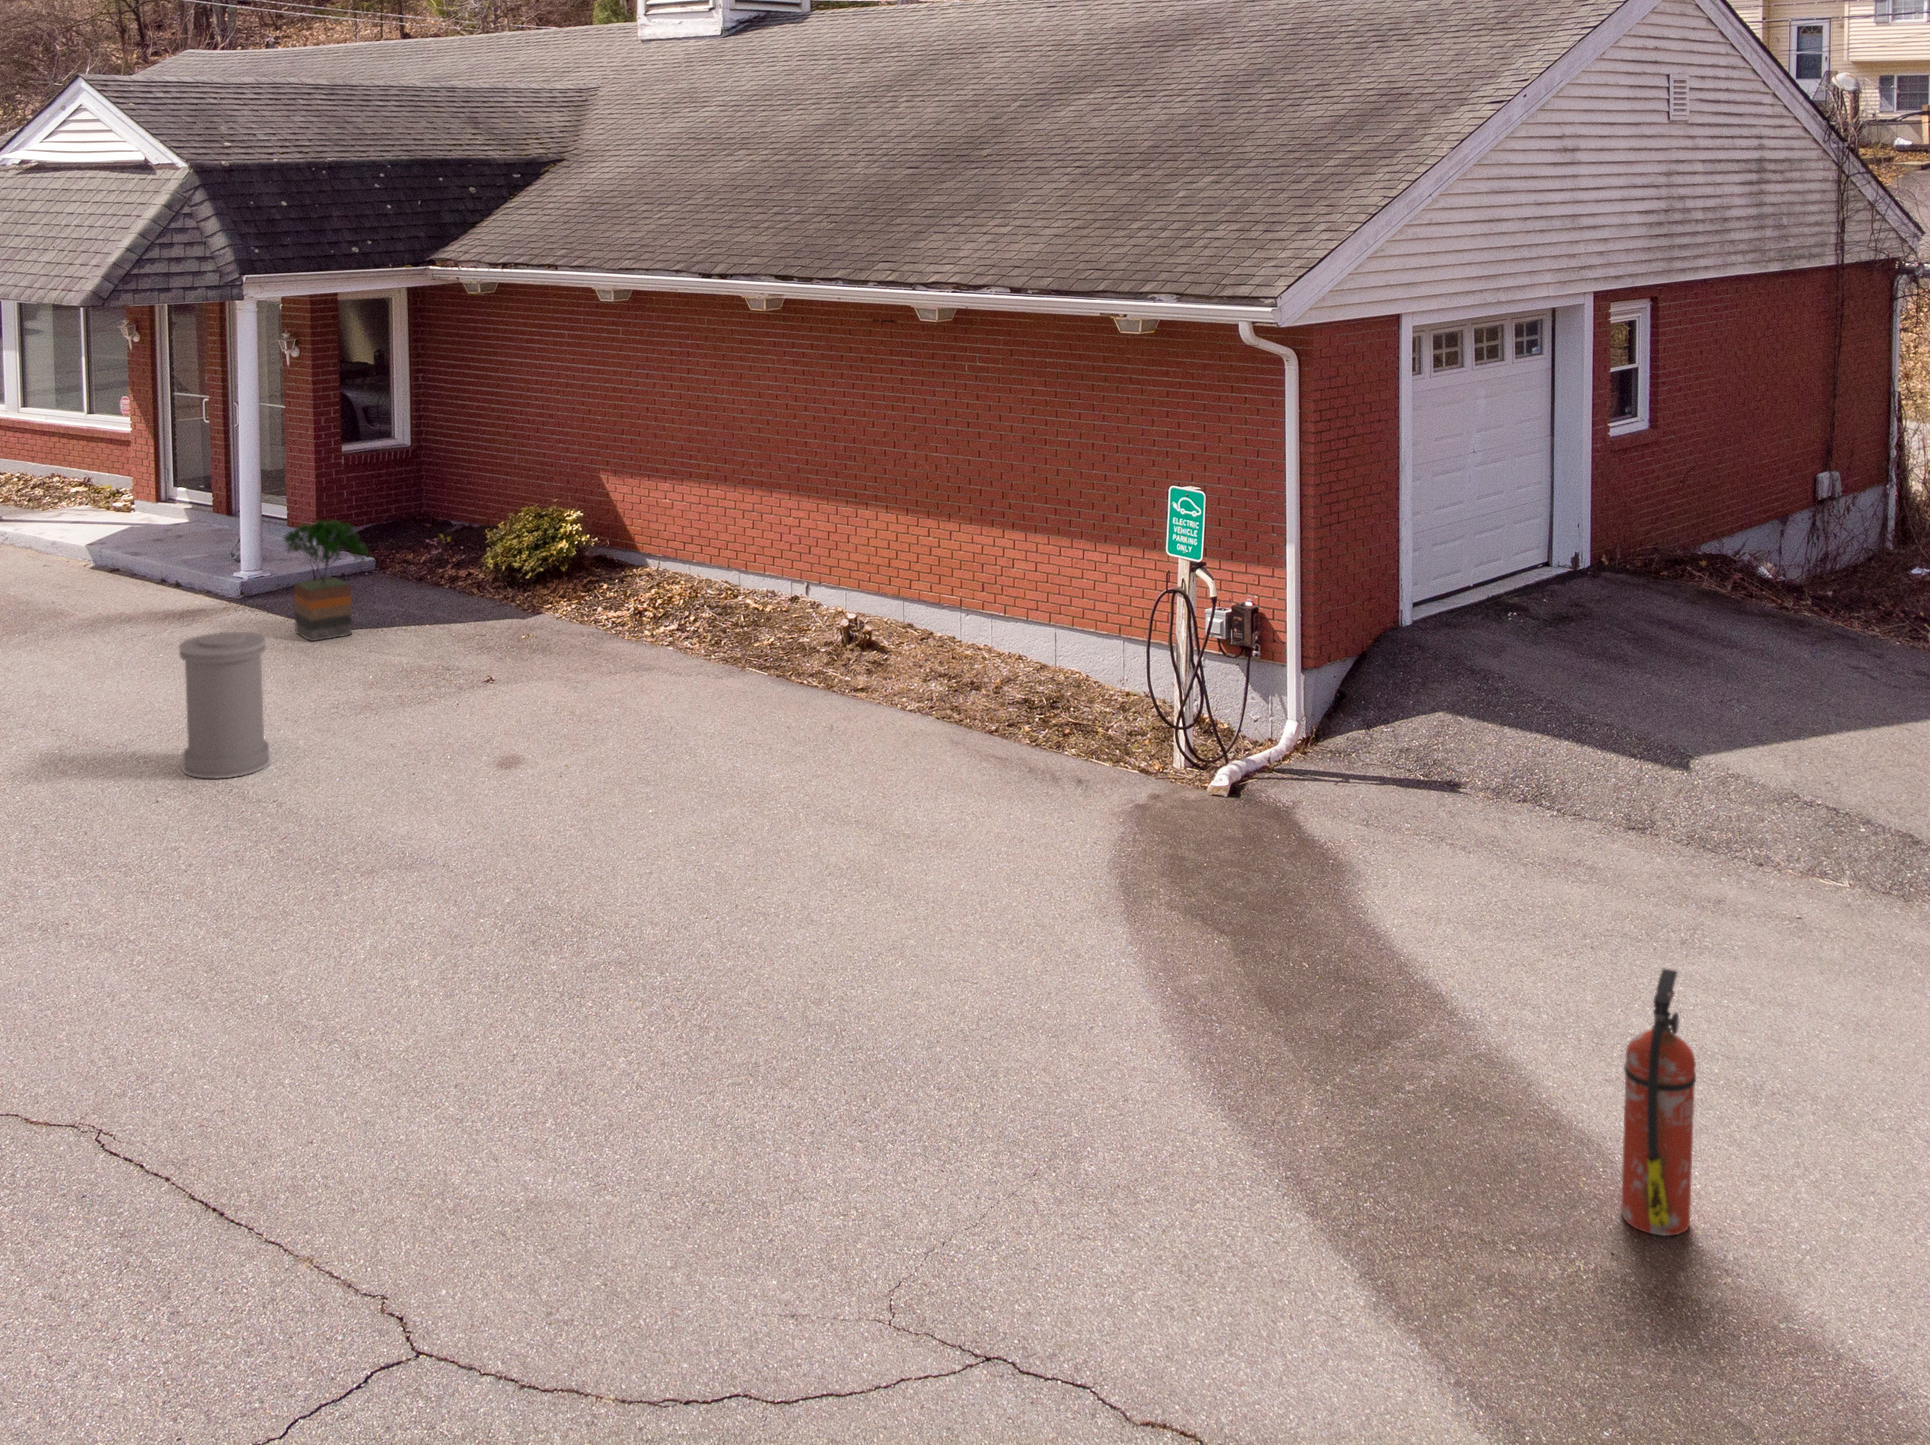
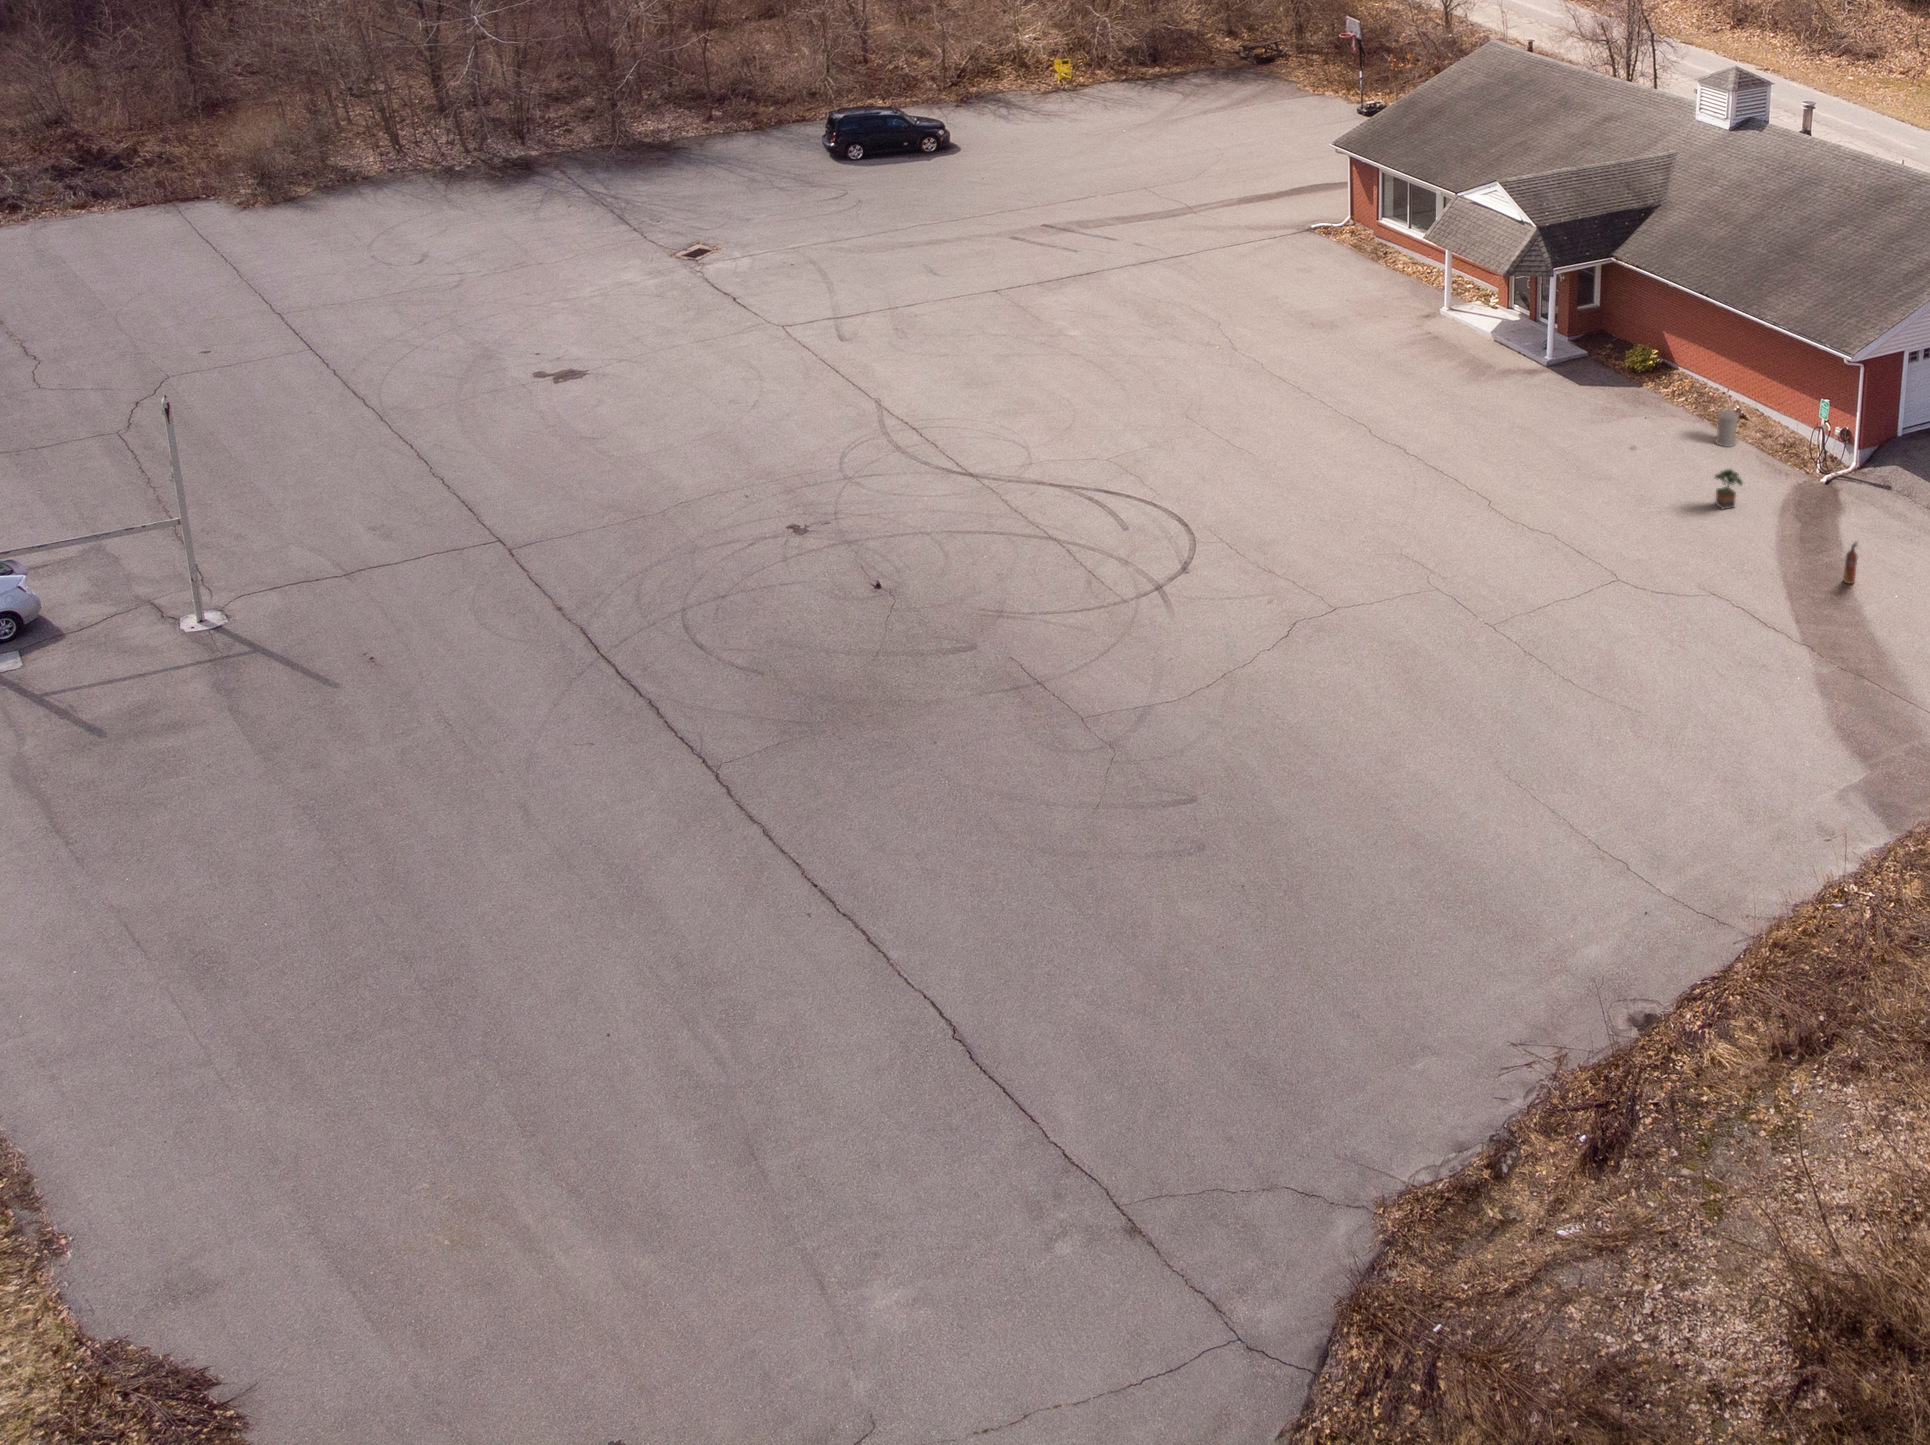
potted tree: present [283,520,368,641] -> present [1715,469,1742,509]
trash can: present [179,632,271,778] -> present [1716,410,1739,447]

